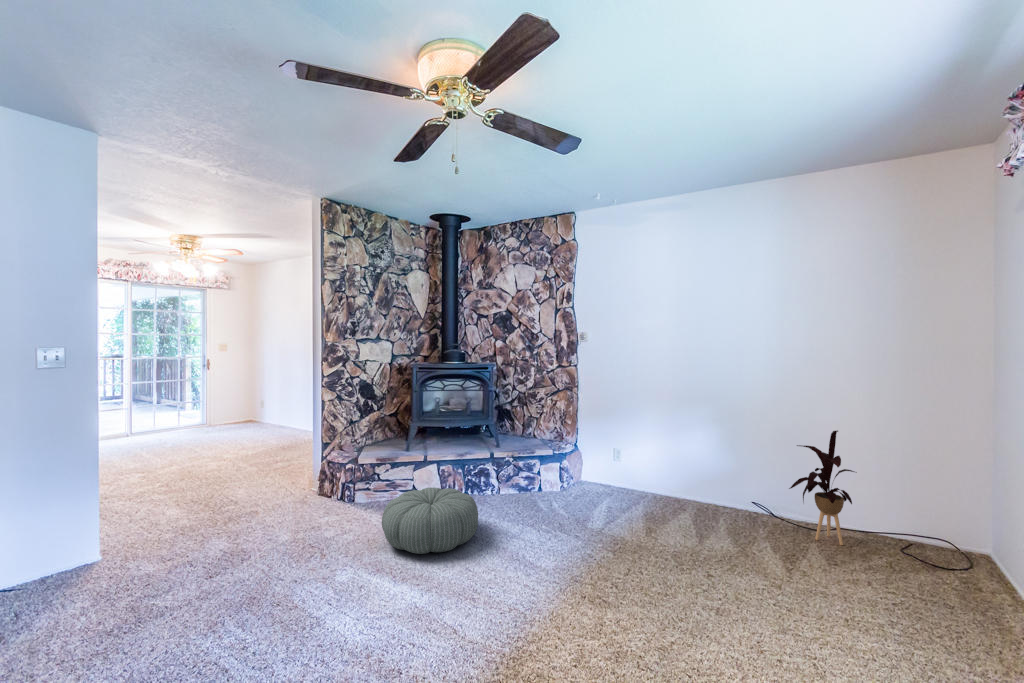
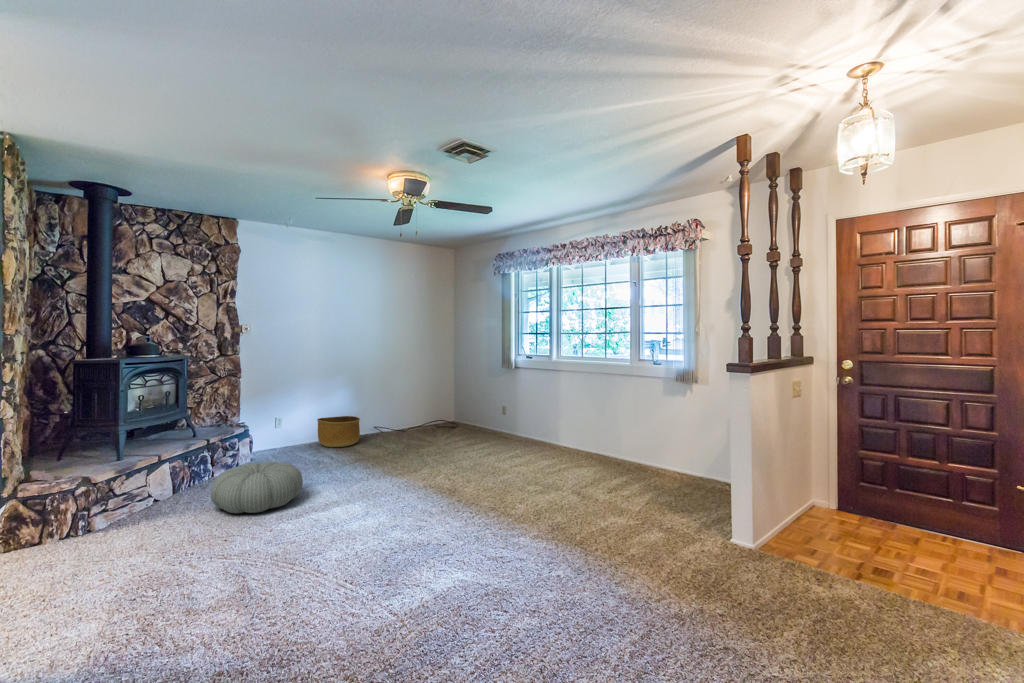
house plant: present [789,431,854,545] -> none [394,377,425,434]
basket: none [647,462,711,517] -> present [317,416,360,447]

